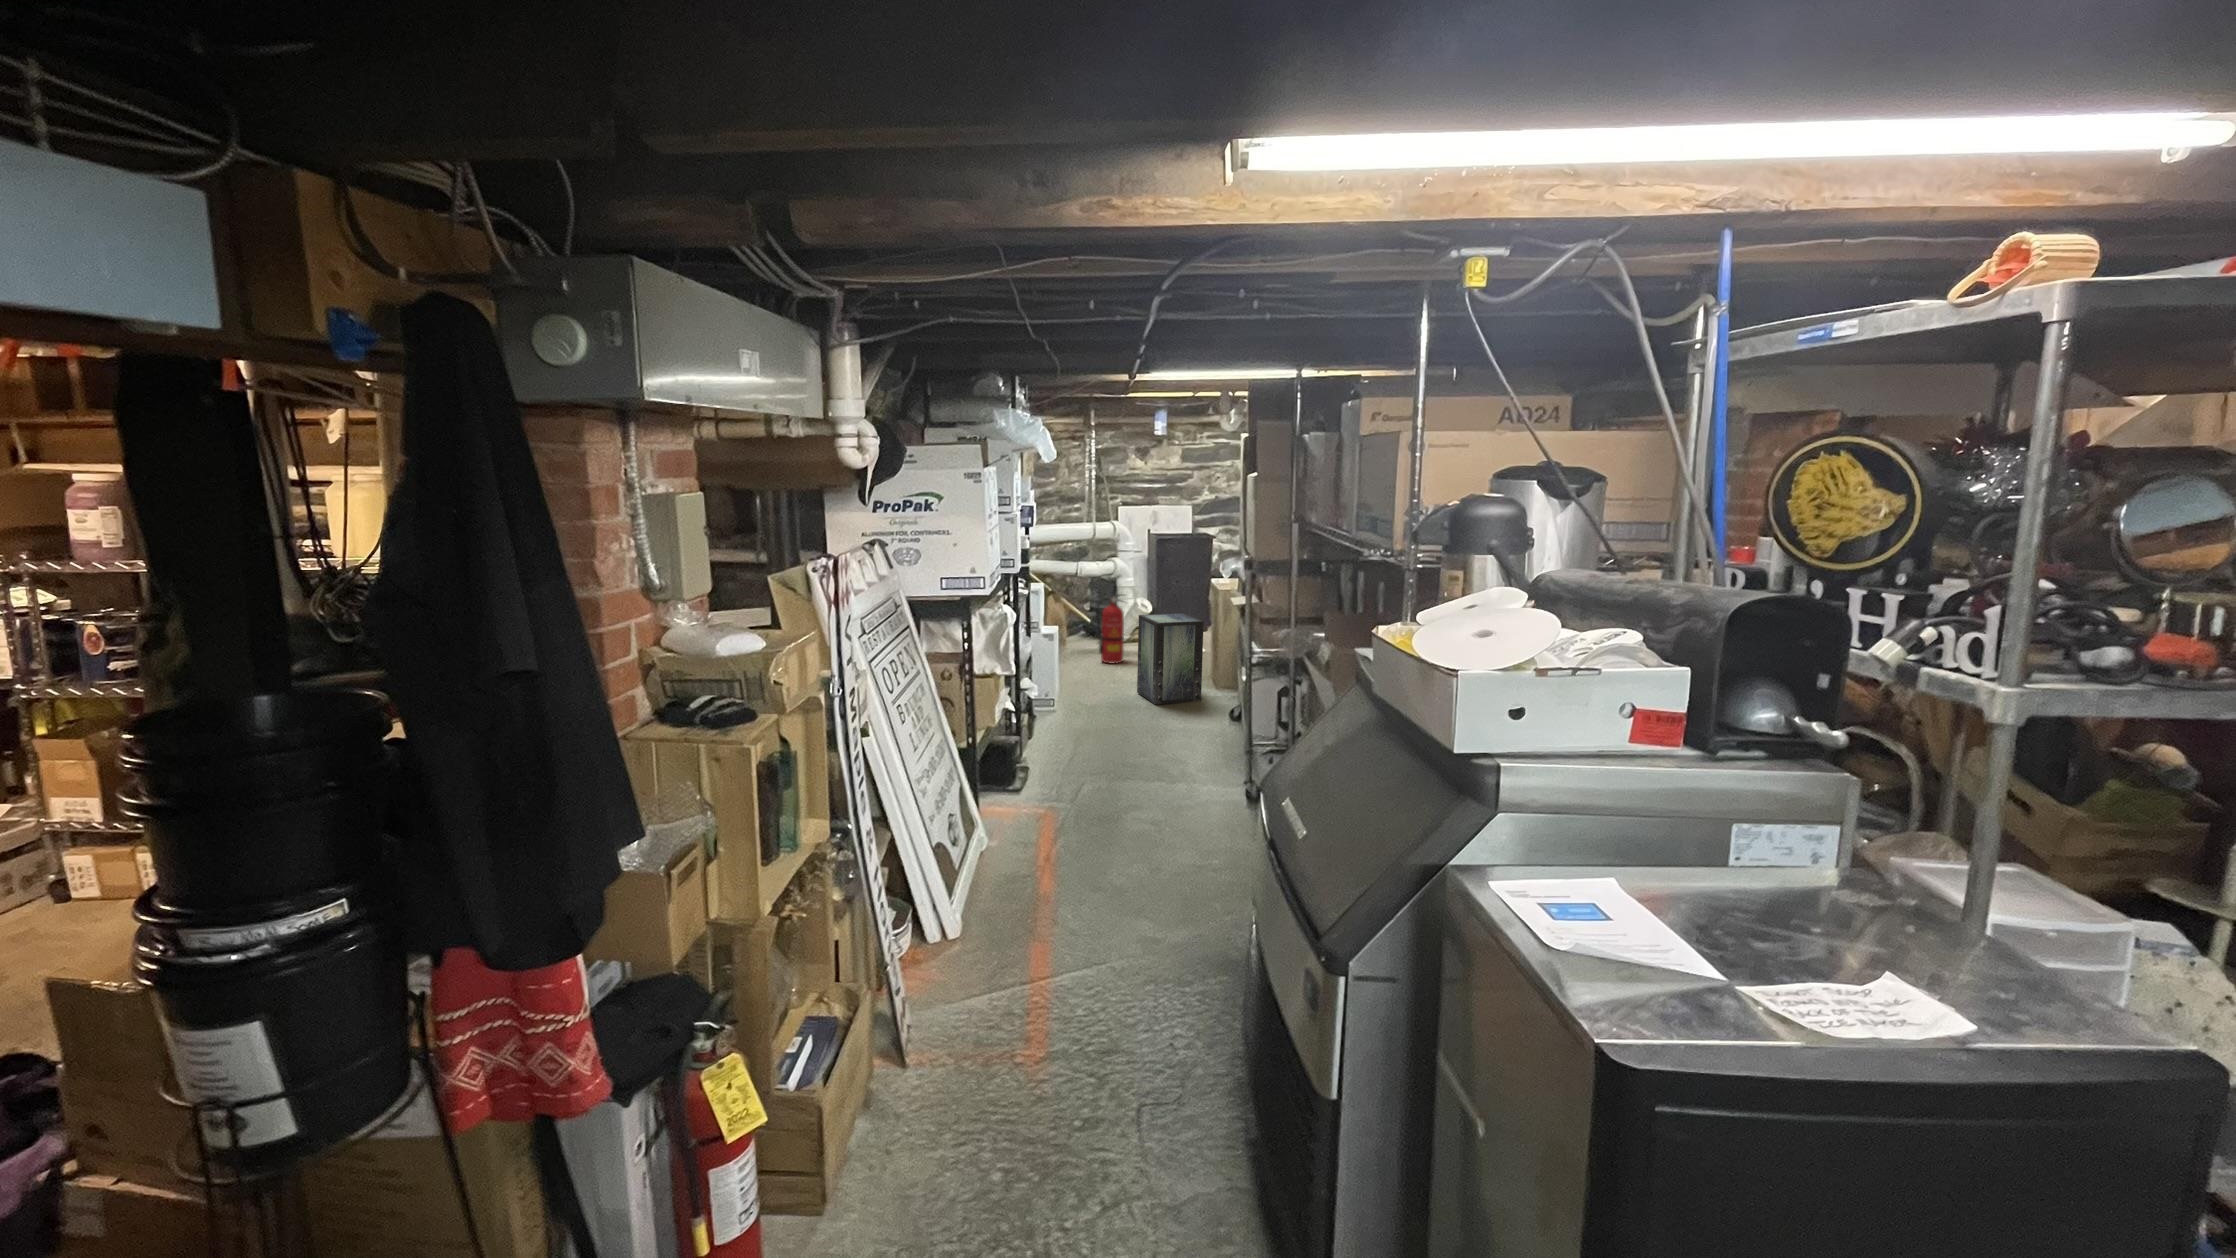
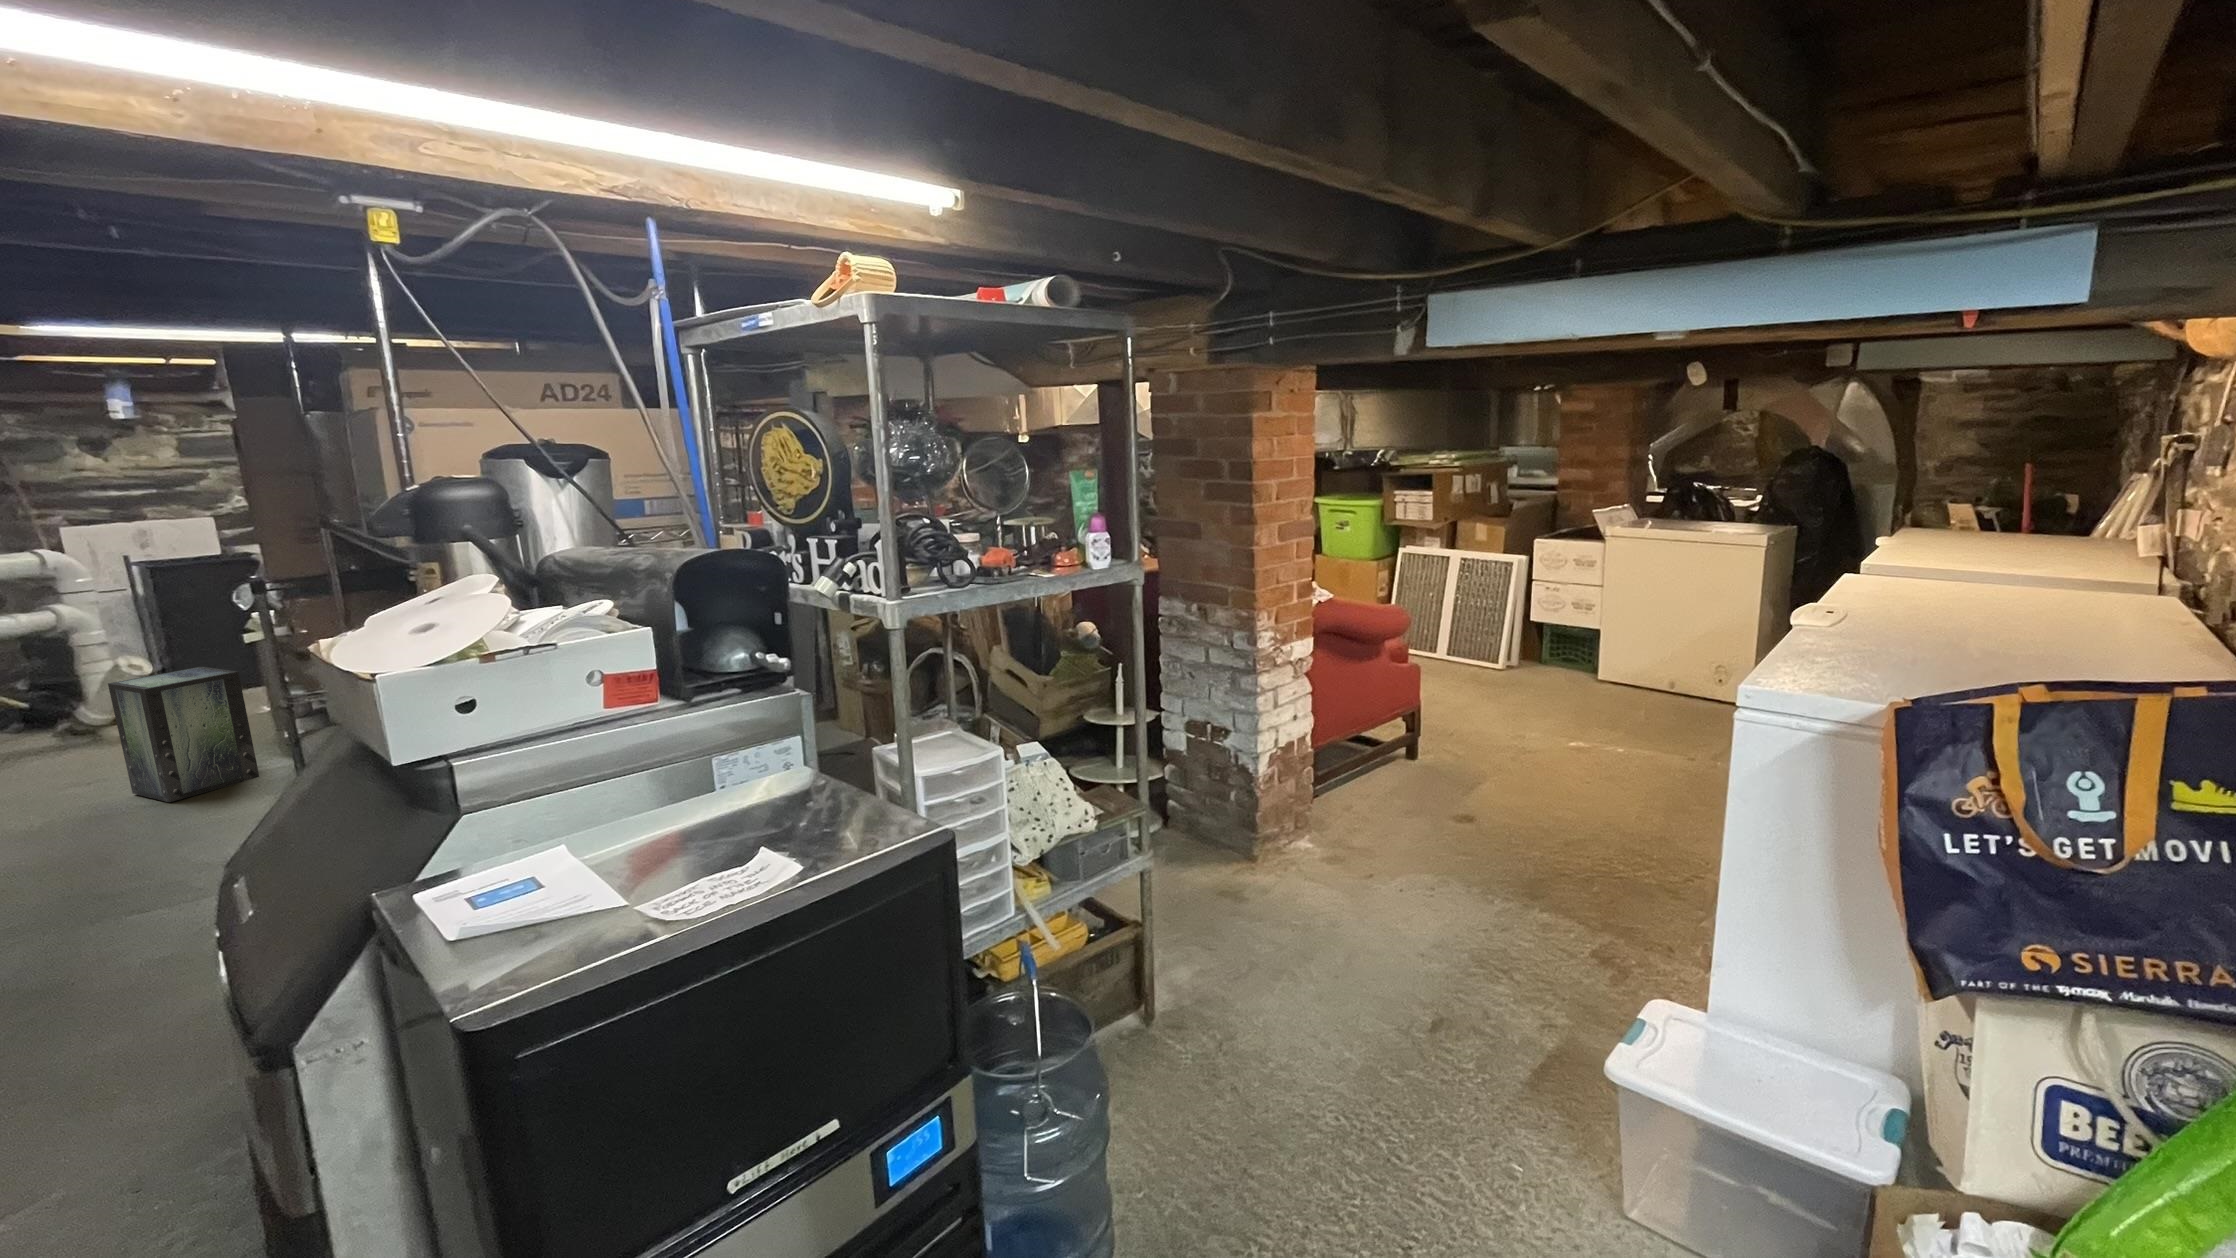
fire extinguisher: present [1098,594,1124,663] -> none [24,656,105,764]

